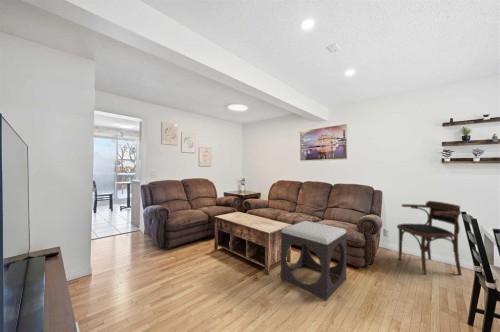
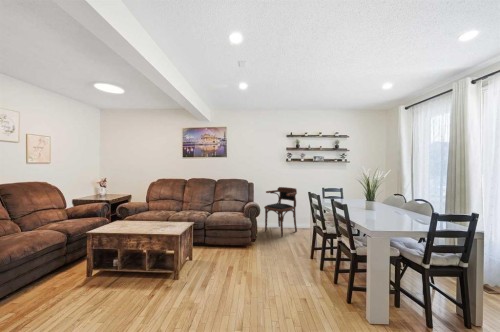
footstool: present [281,221,347,300] -> none [193,215,244,280]

